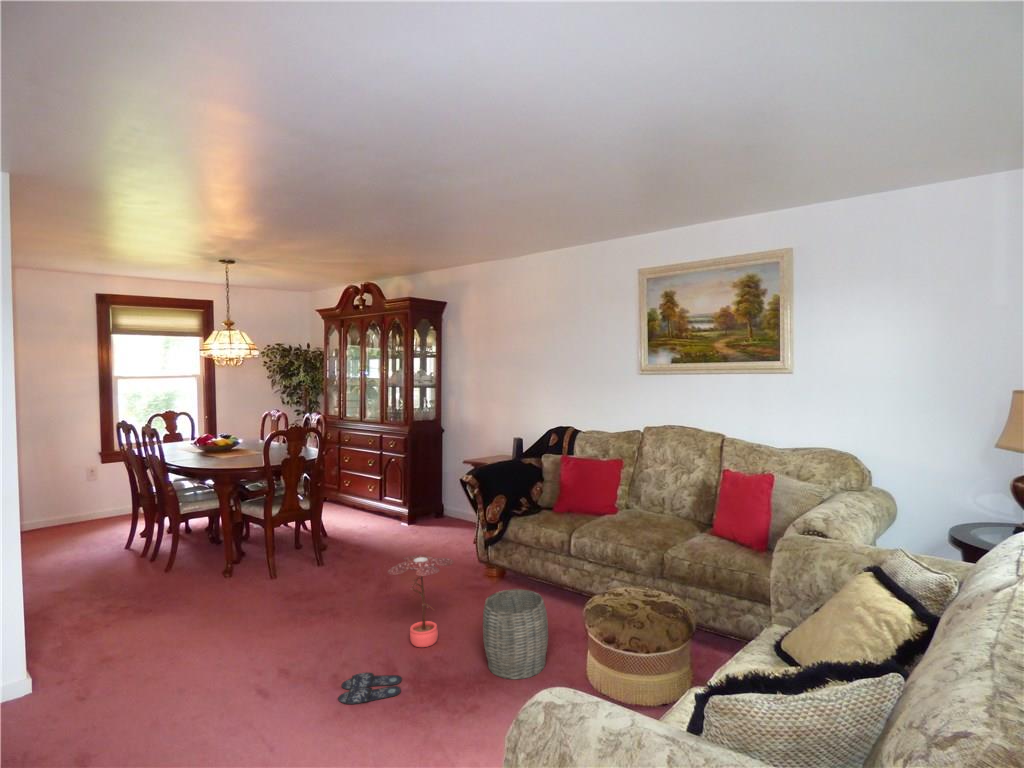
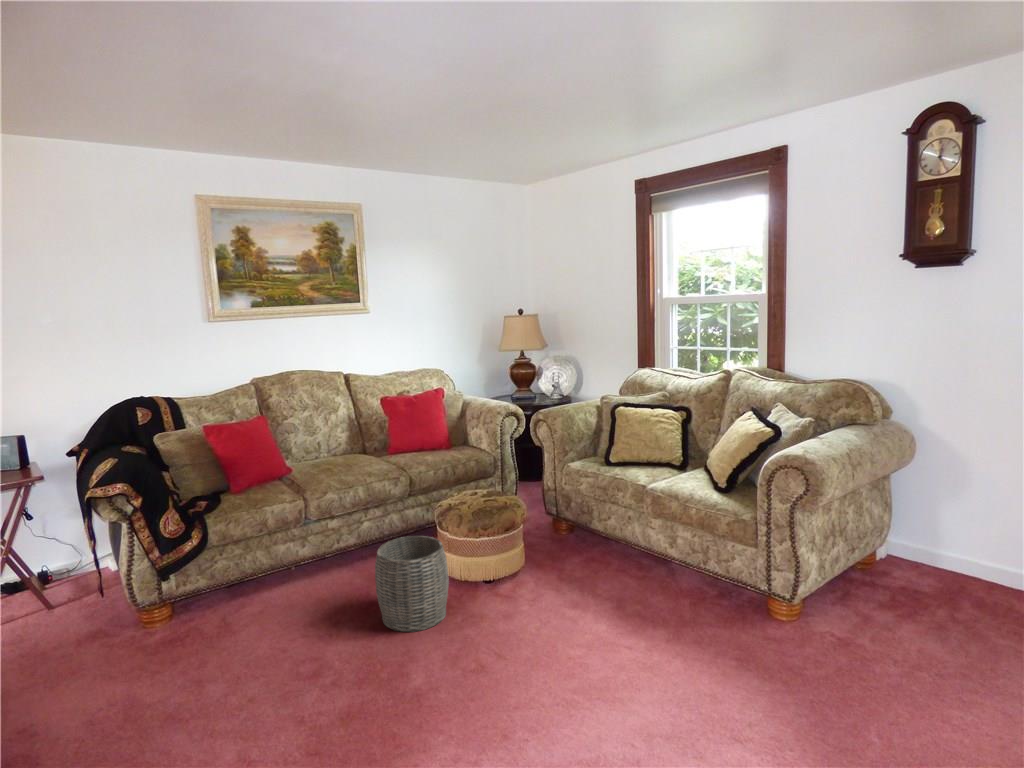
potted plant: present [388,555,454,647] -> none [247,553,346,686]
slippers: present [338,673,402,704] -> none [357,691,433,748]

